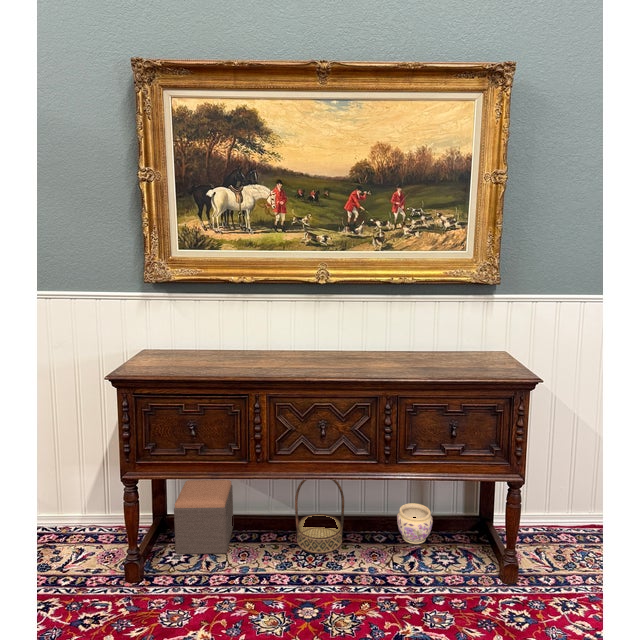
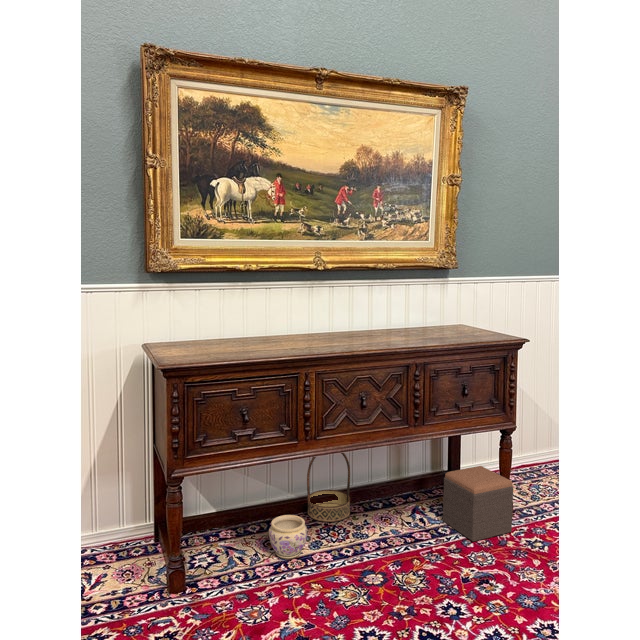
footstool: present [174,480,233,554] -> present [443,466,513,541]
planter: present [397,503,433,545] -> present [269,515,307,559]

